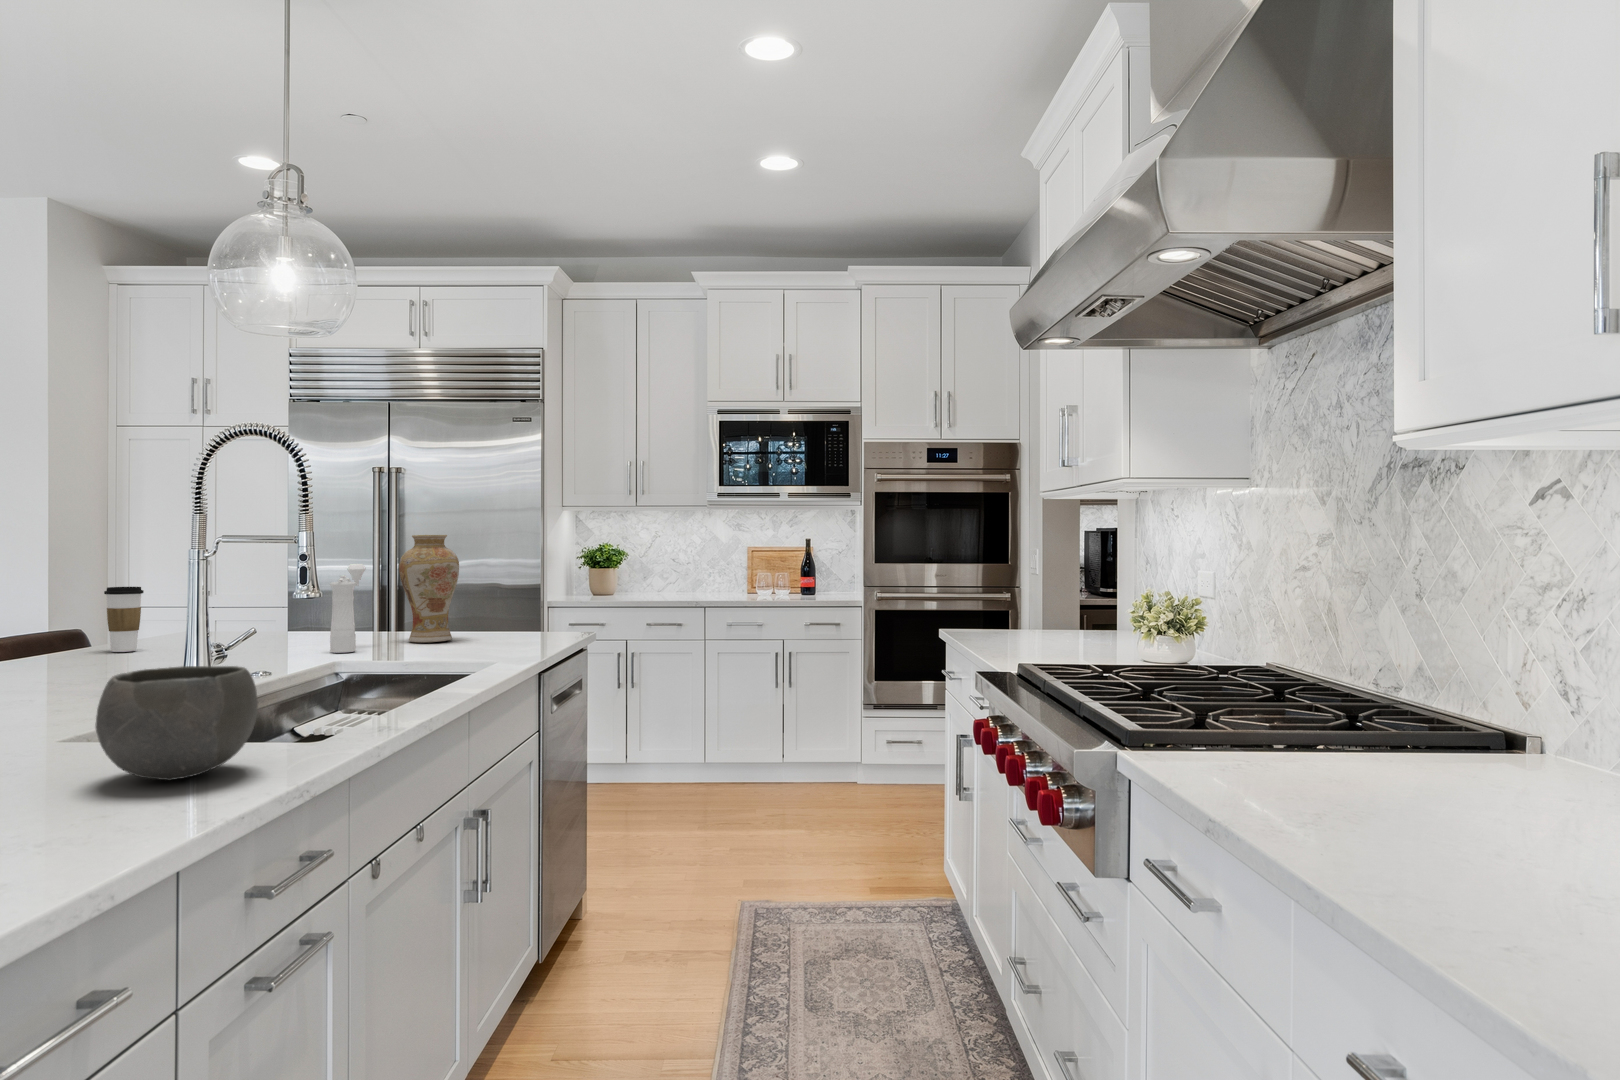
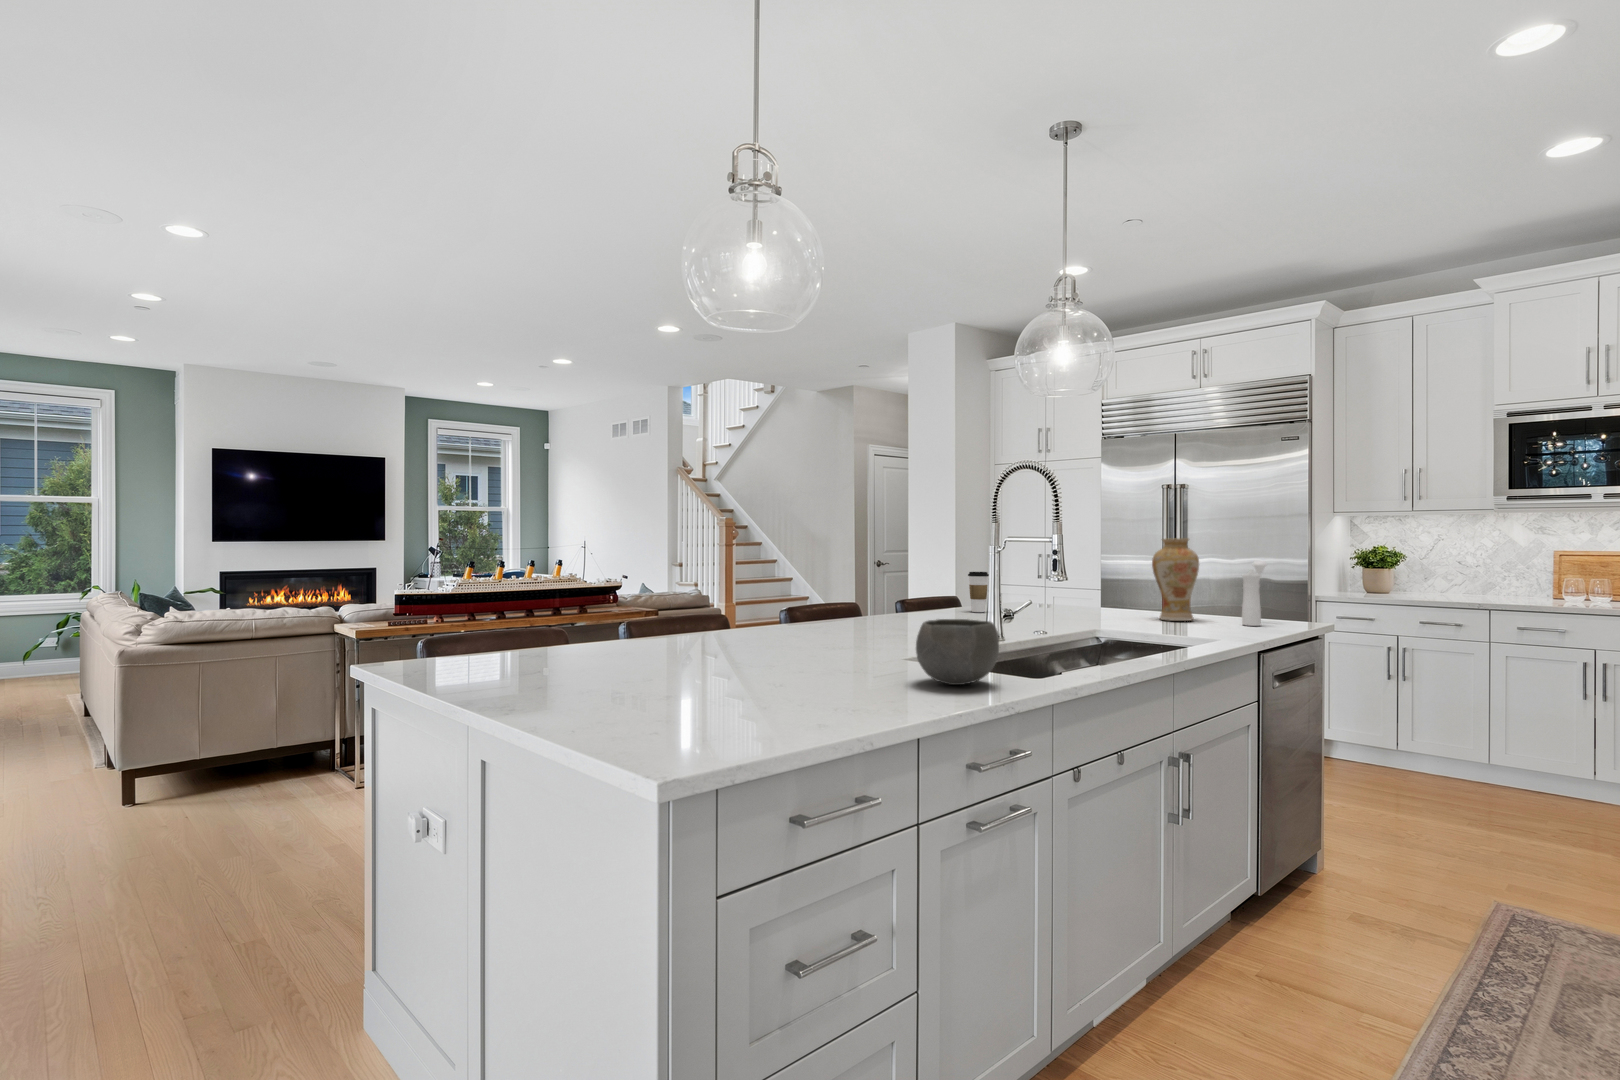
pepper mill: present [330,564,366,653] -> present [1242,561,1266,626]

